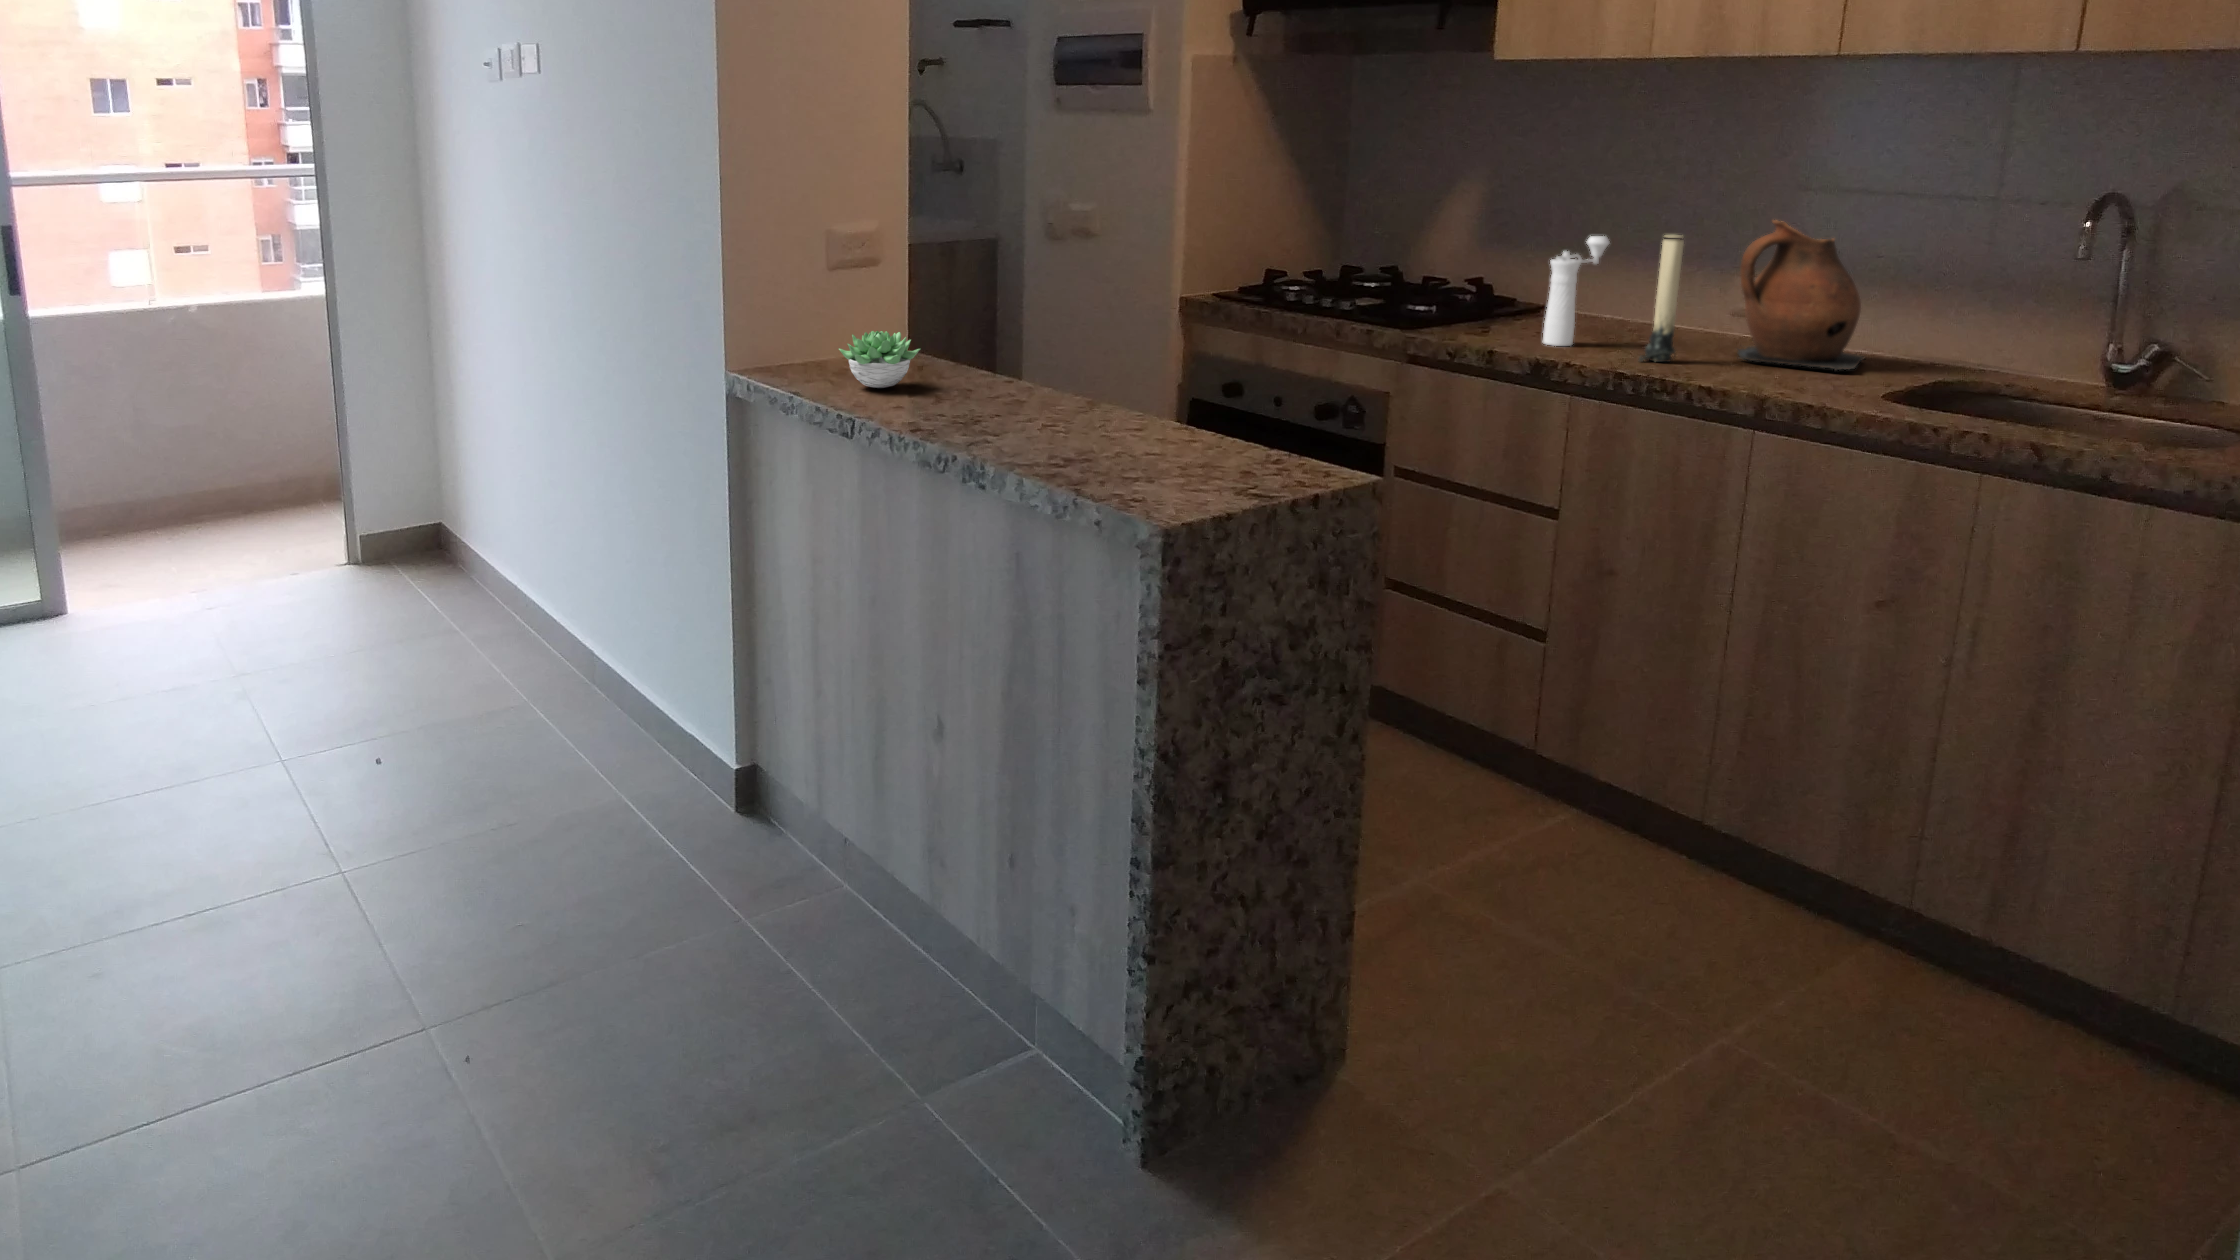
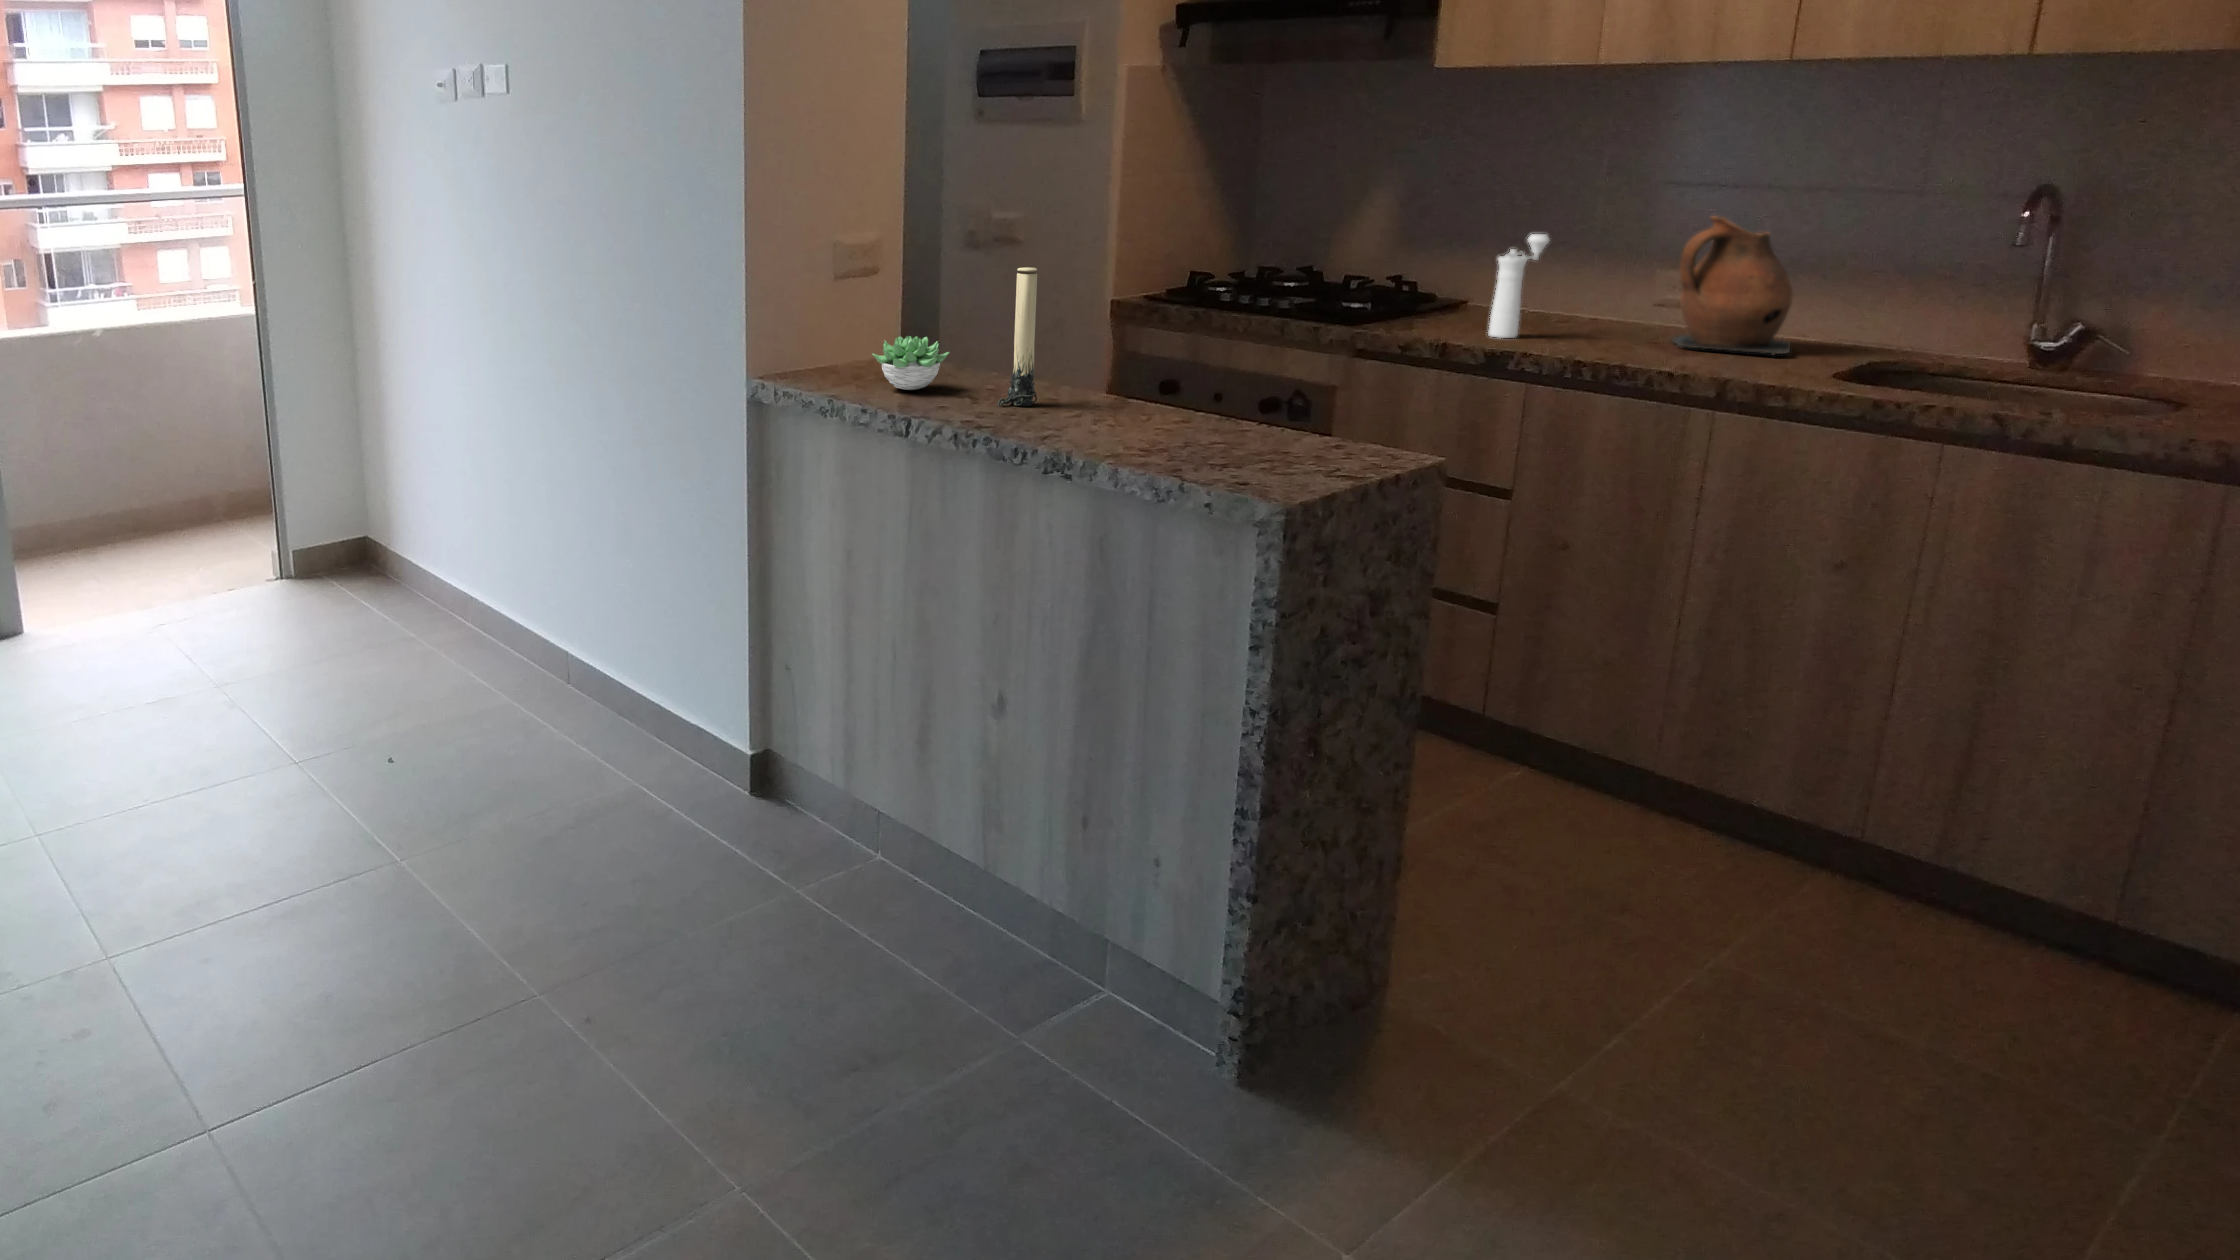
candle: present [1639,235,1684,362] -> present [998,267,1037,406]

